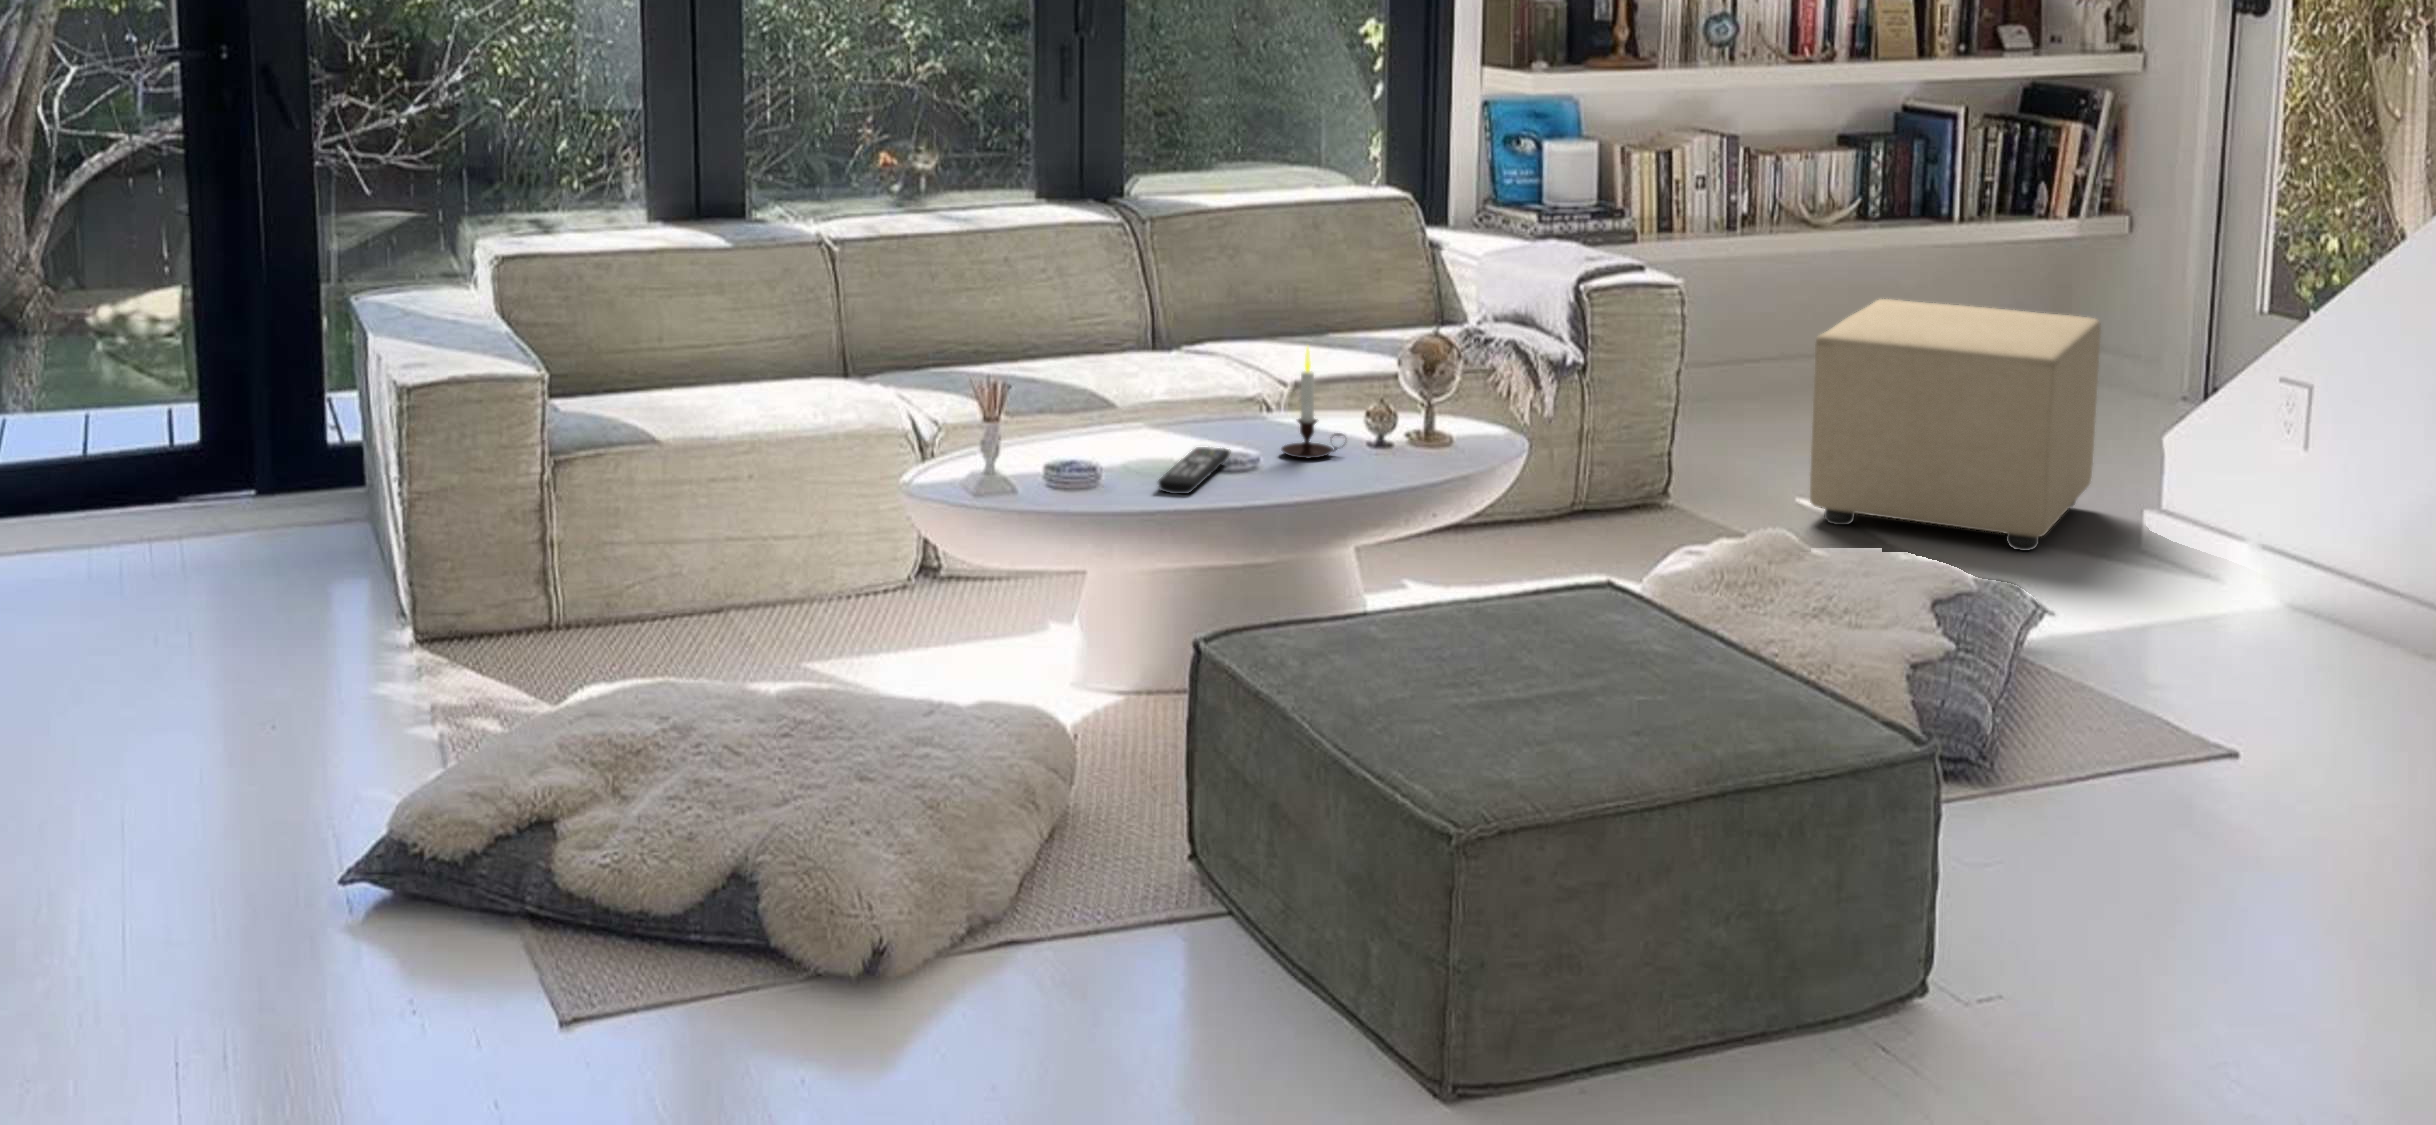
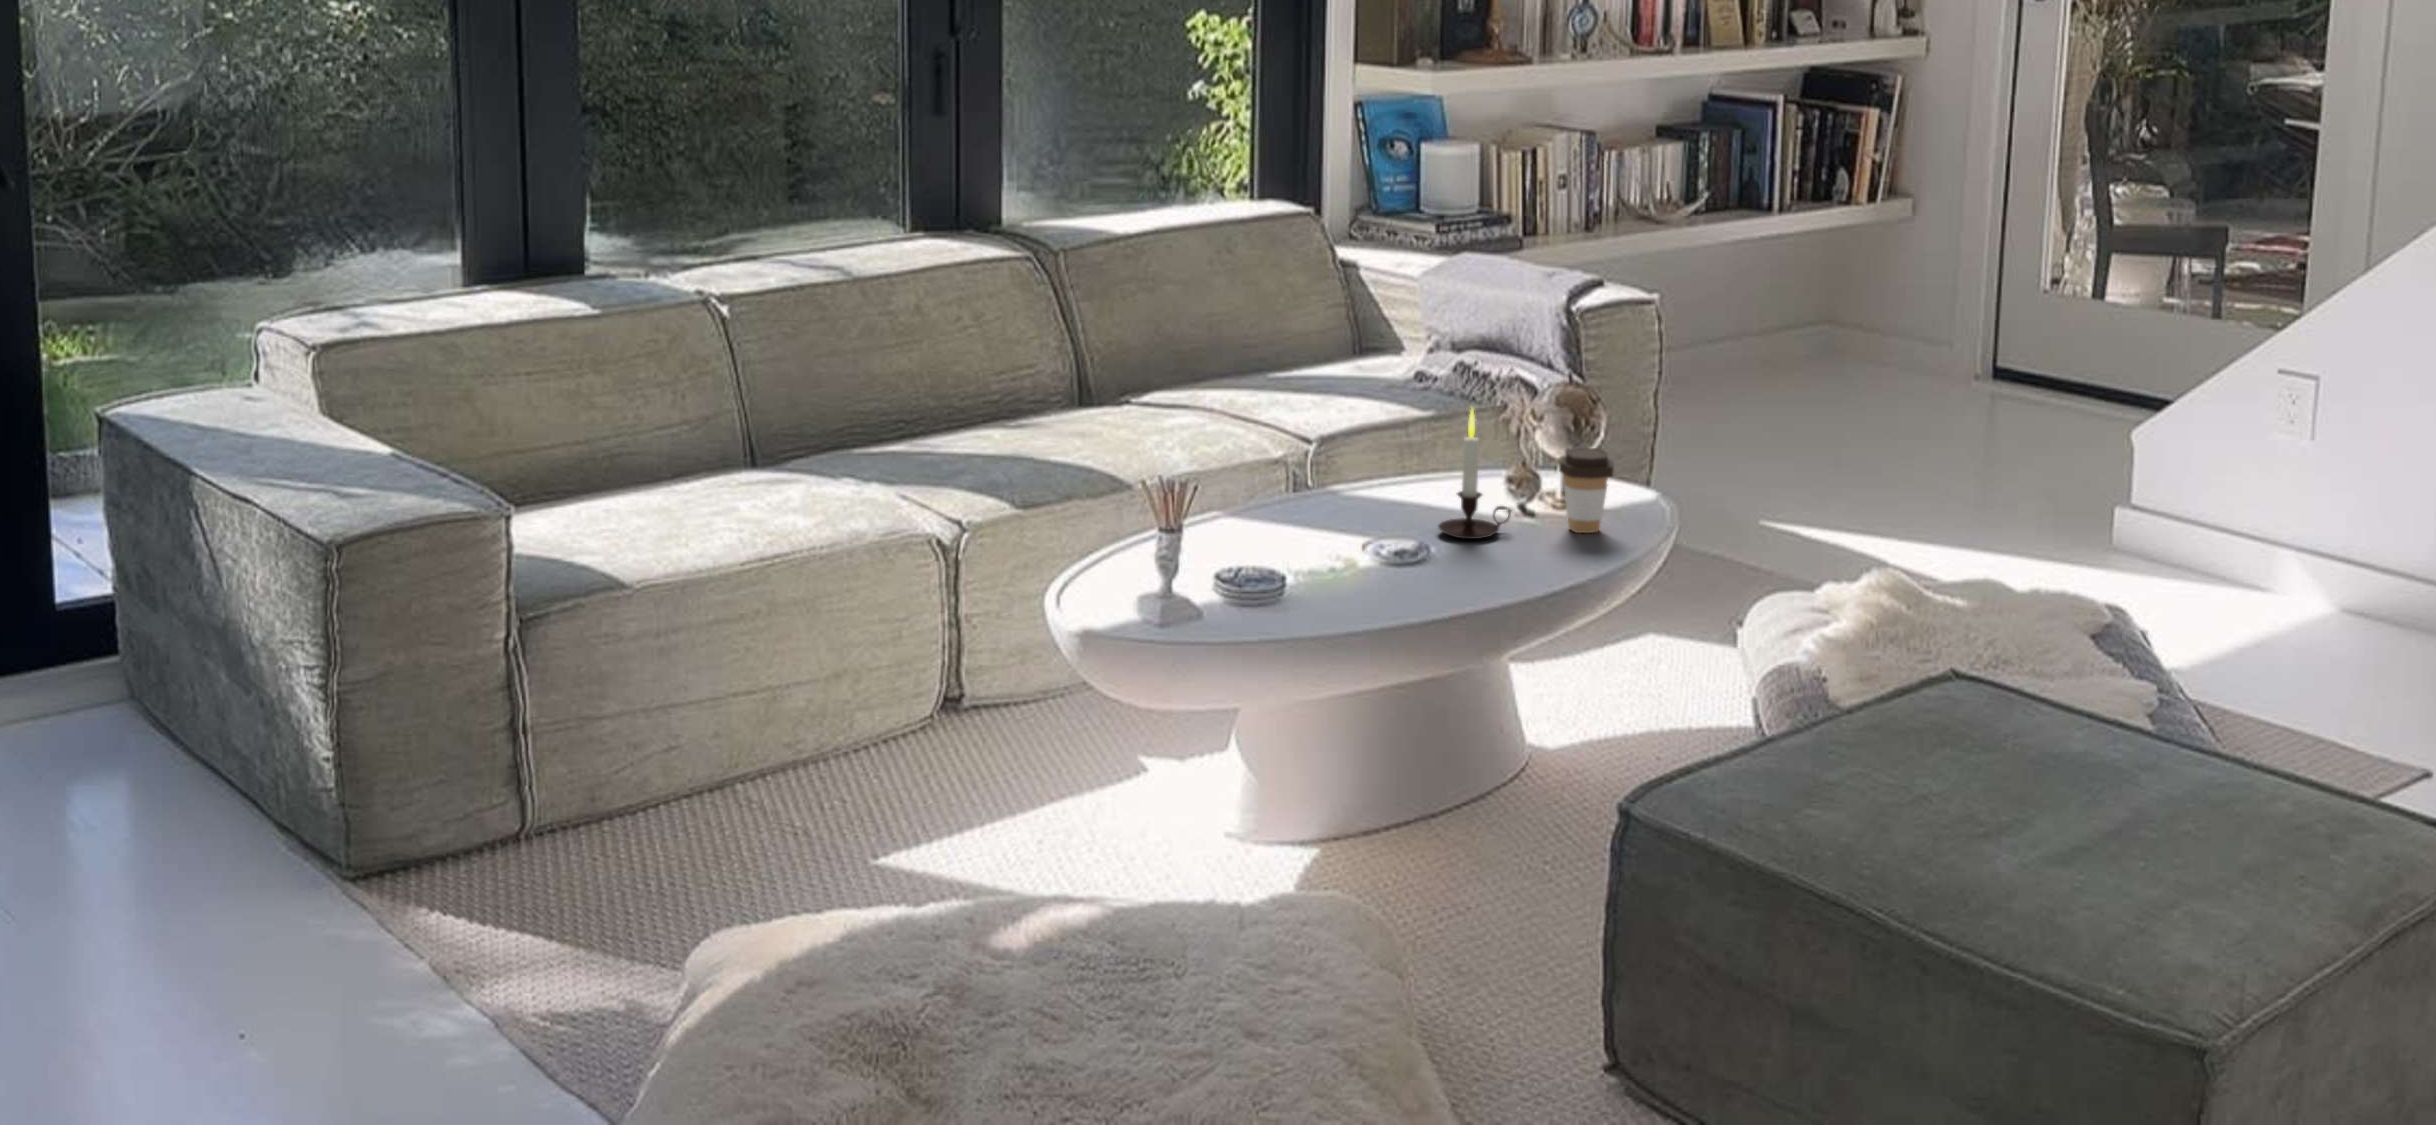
ottoman: present [1810,299,2101,551] -> none [1793,301,2057,559]
coffee cup: none [1387,387,1435,461] -> present [1559,448,1614,533]
remote control: present [1158,447,1230,494] -> none [1358,536,1415,602]

